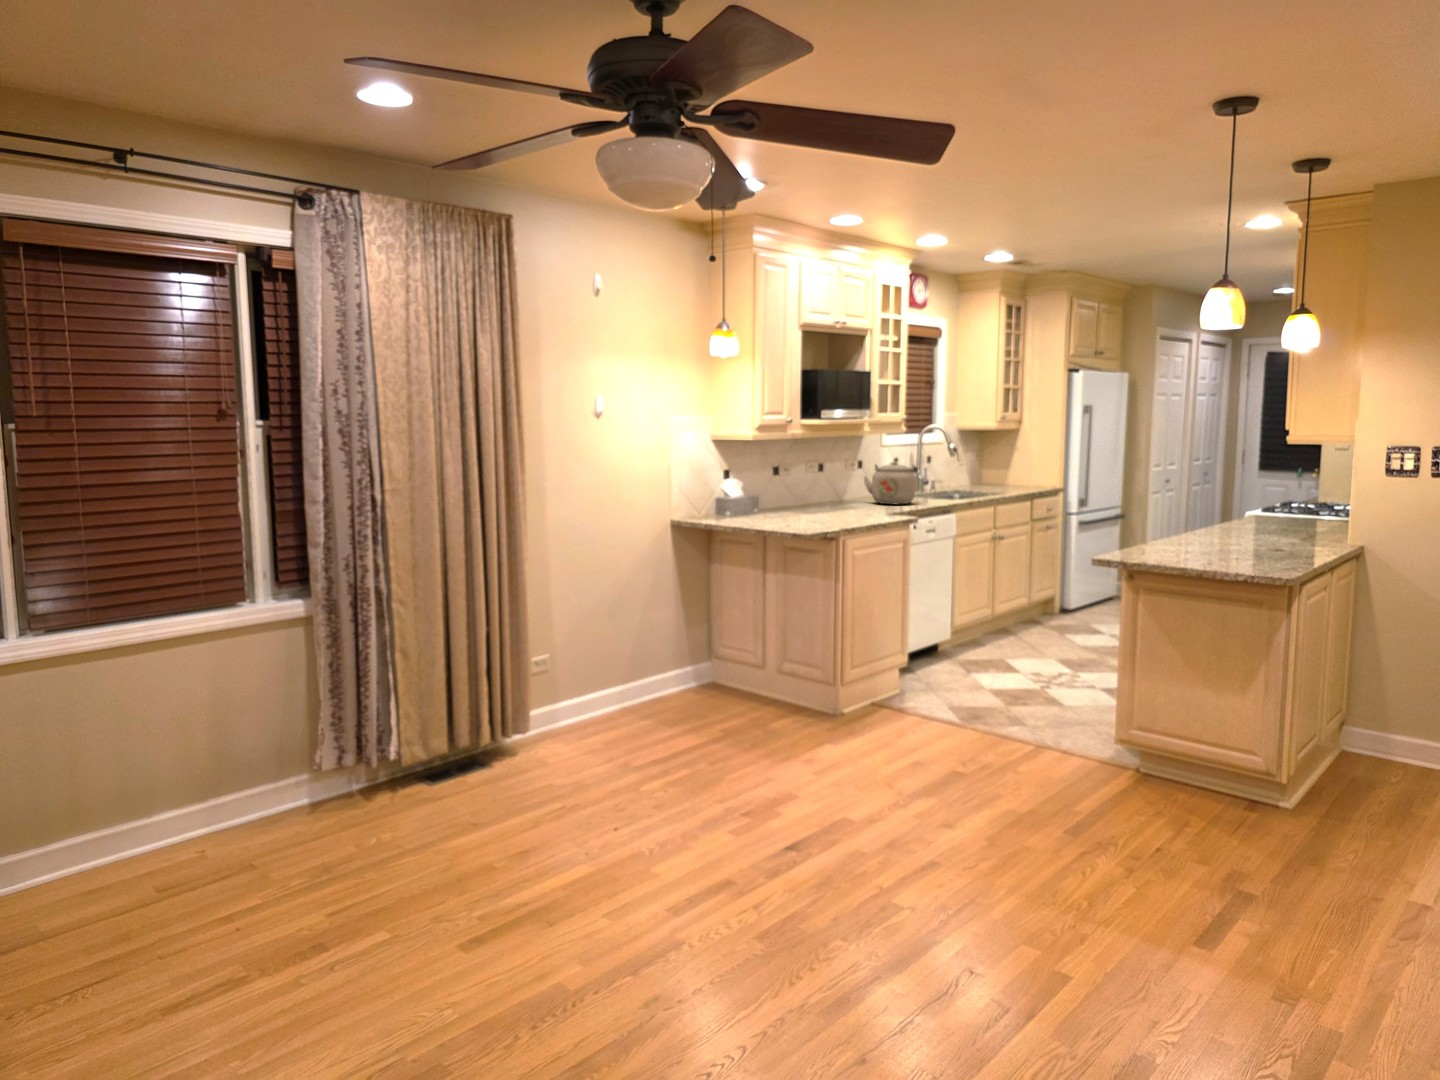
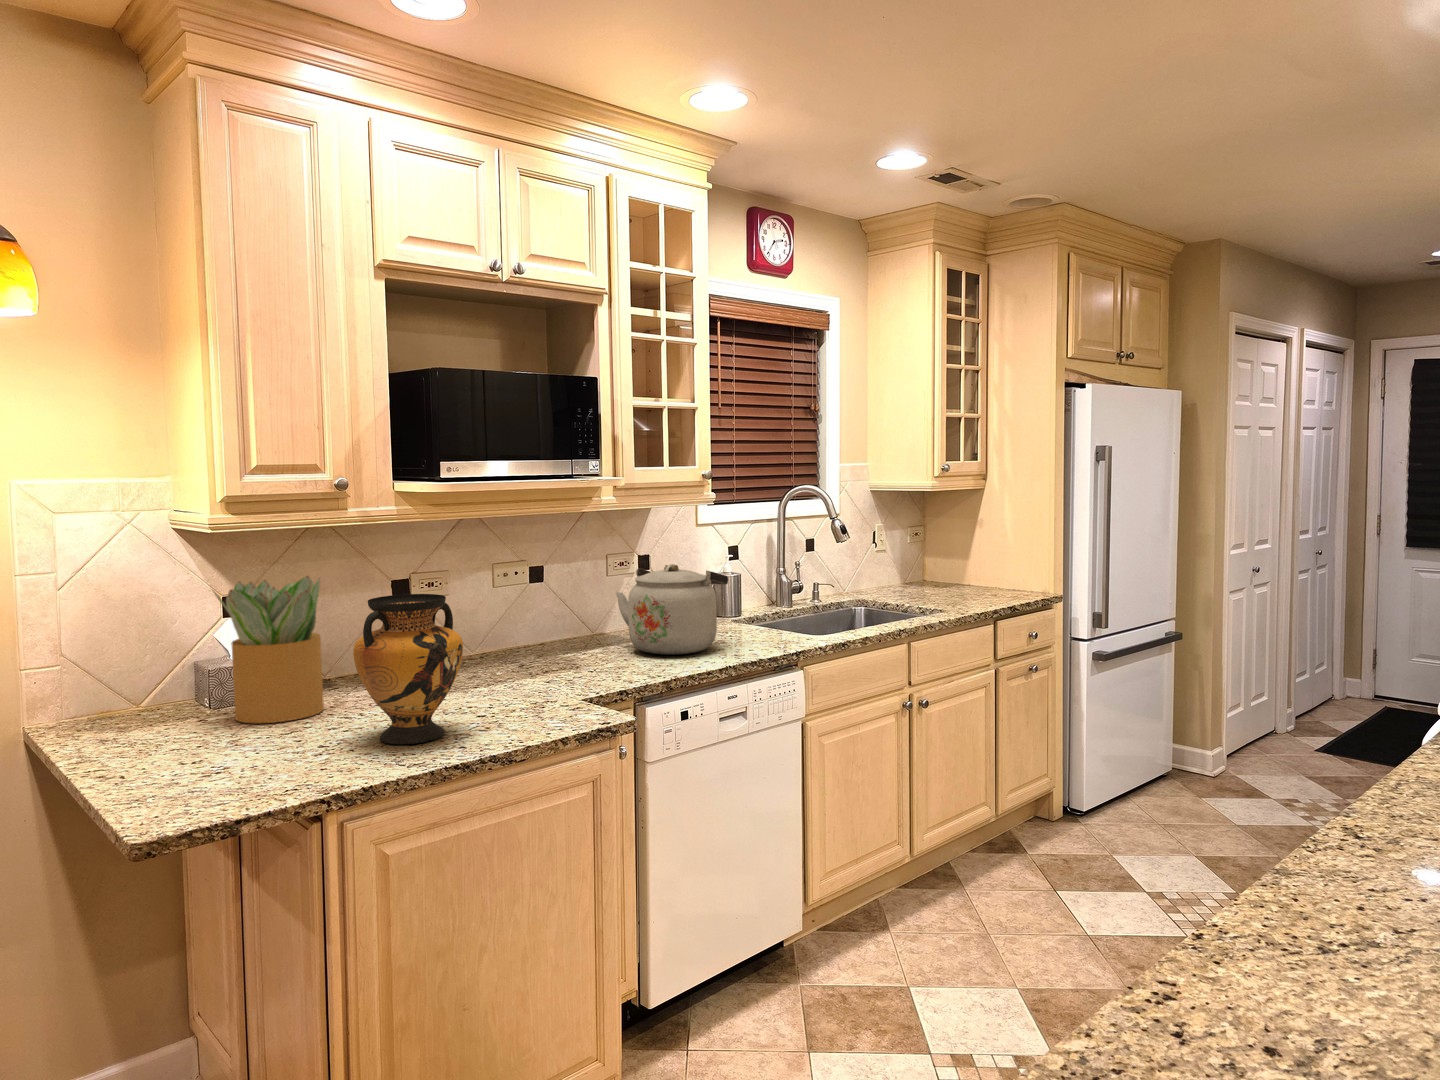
potted plant: none [744,459,784,519] -> present [214,576,324,723]
vase: none [819,465,861,523] -> present [353,594,463,744]

